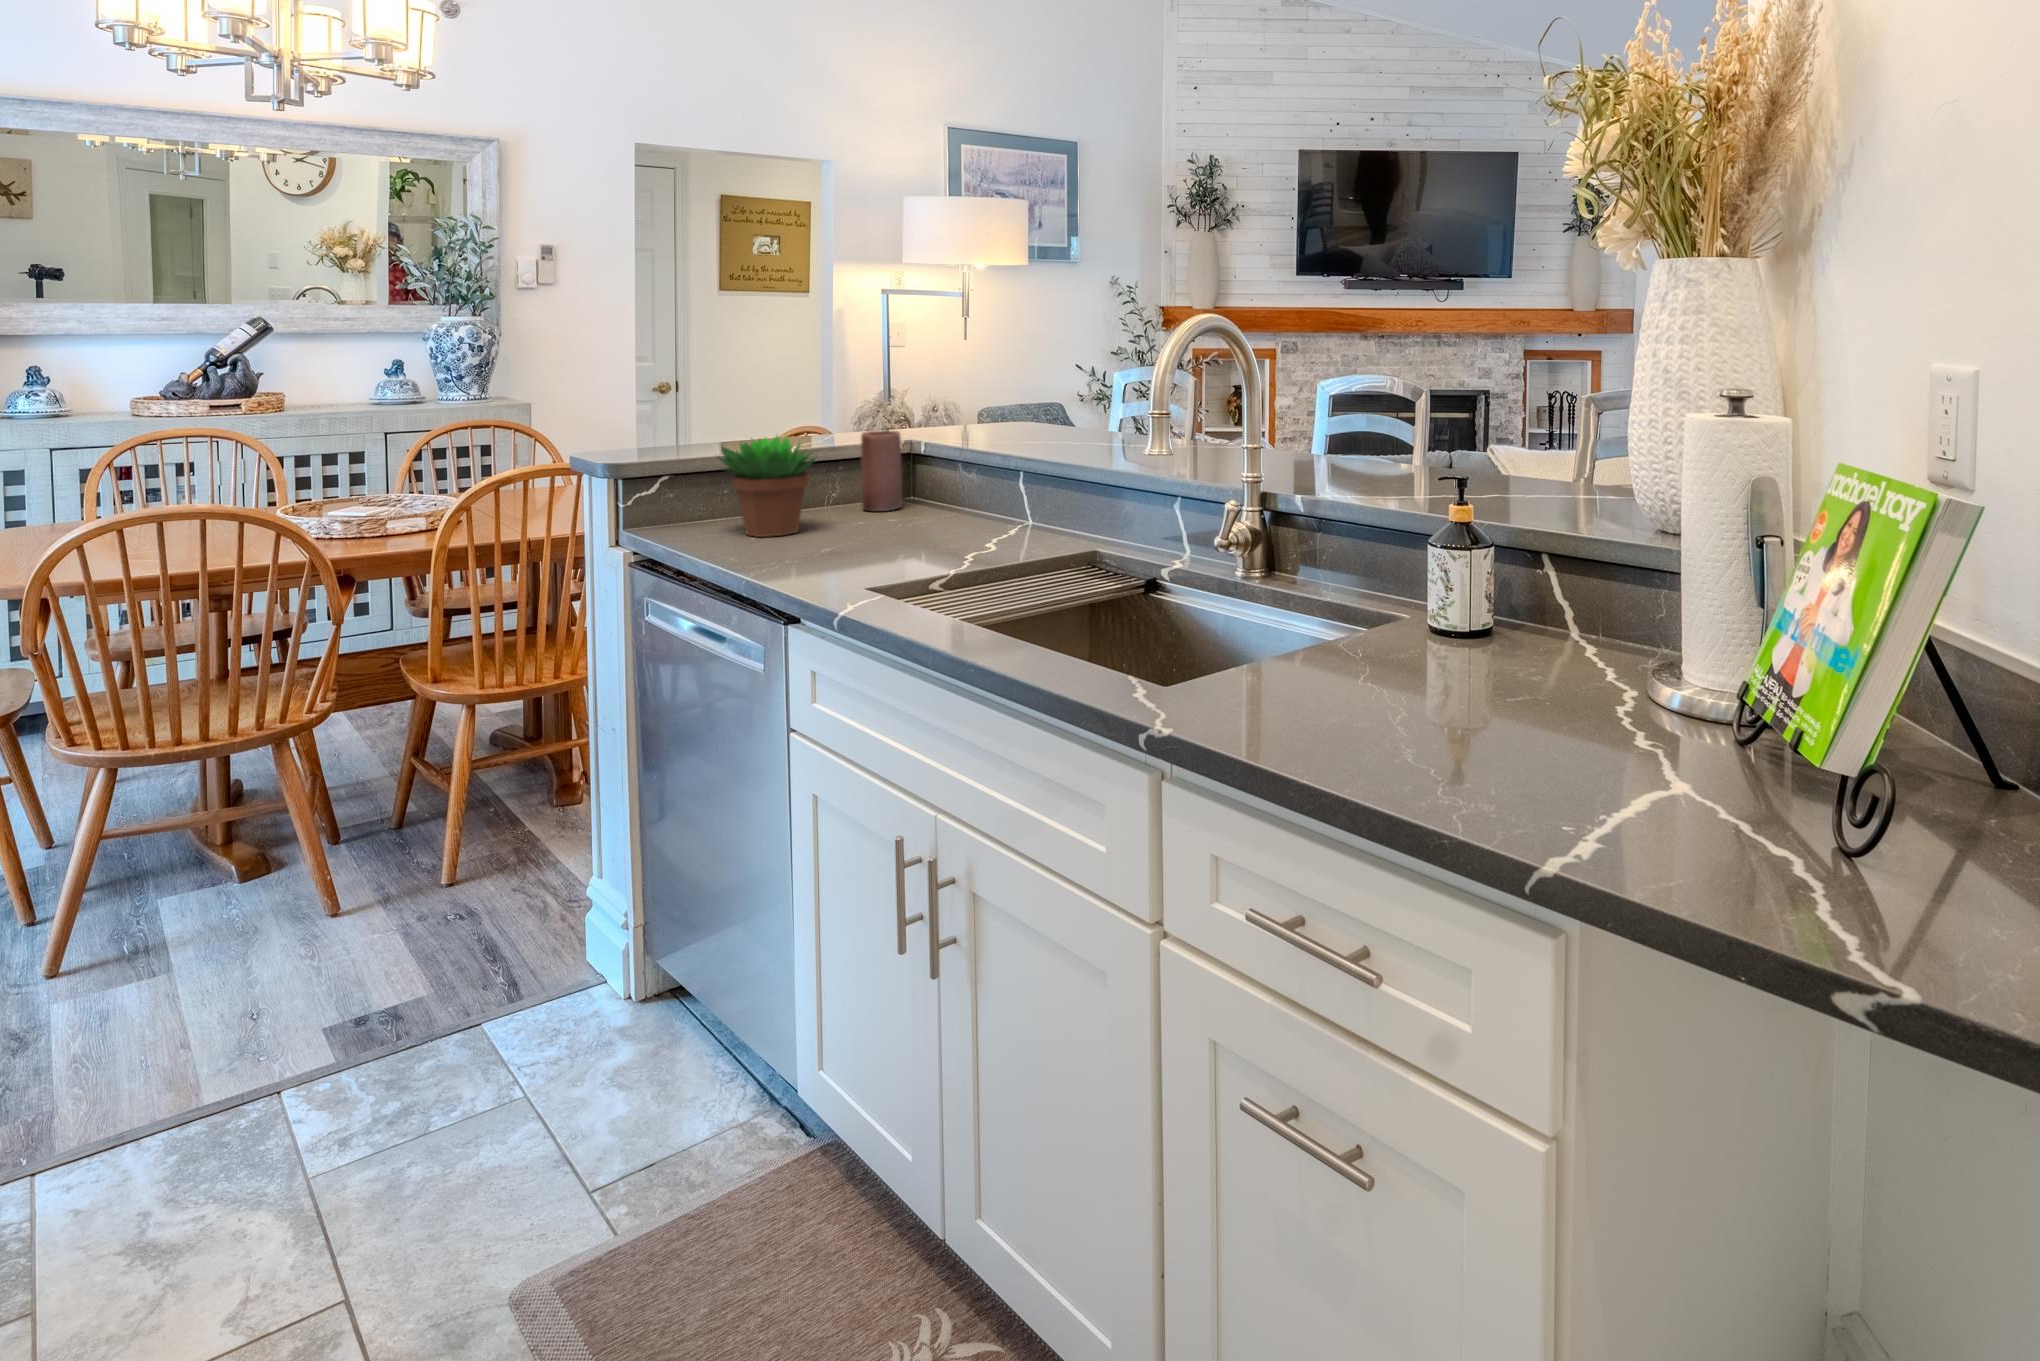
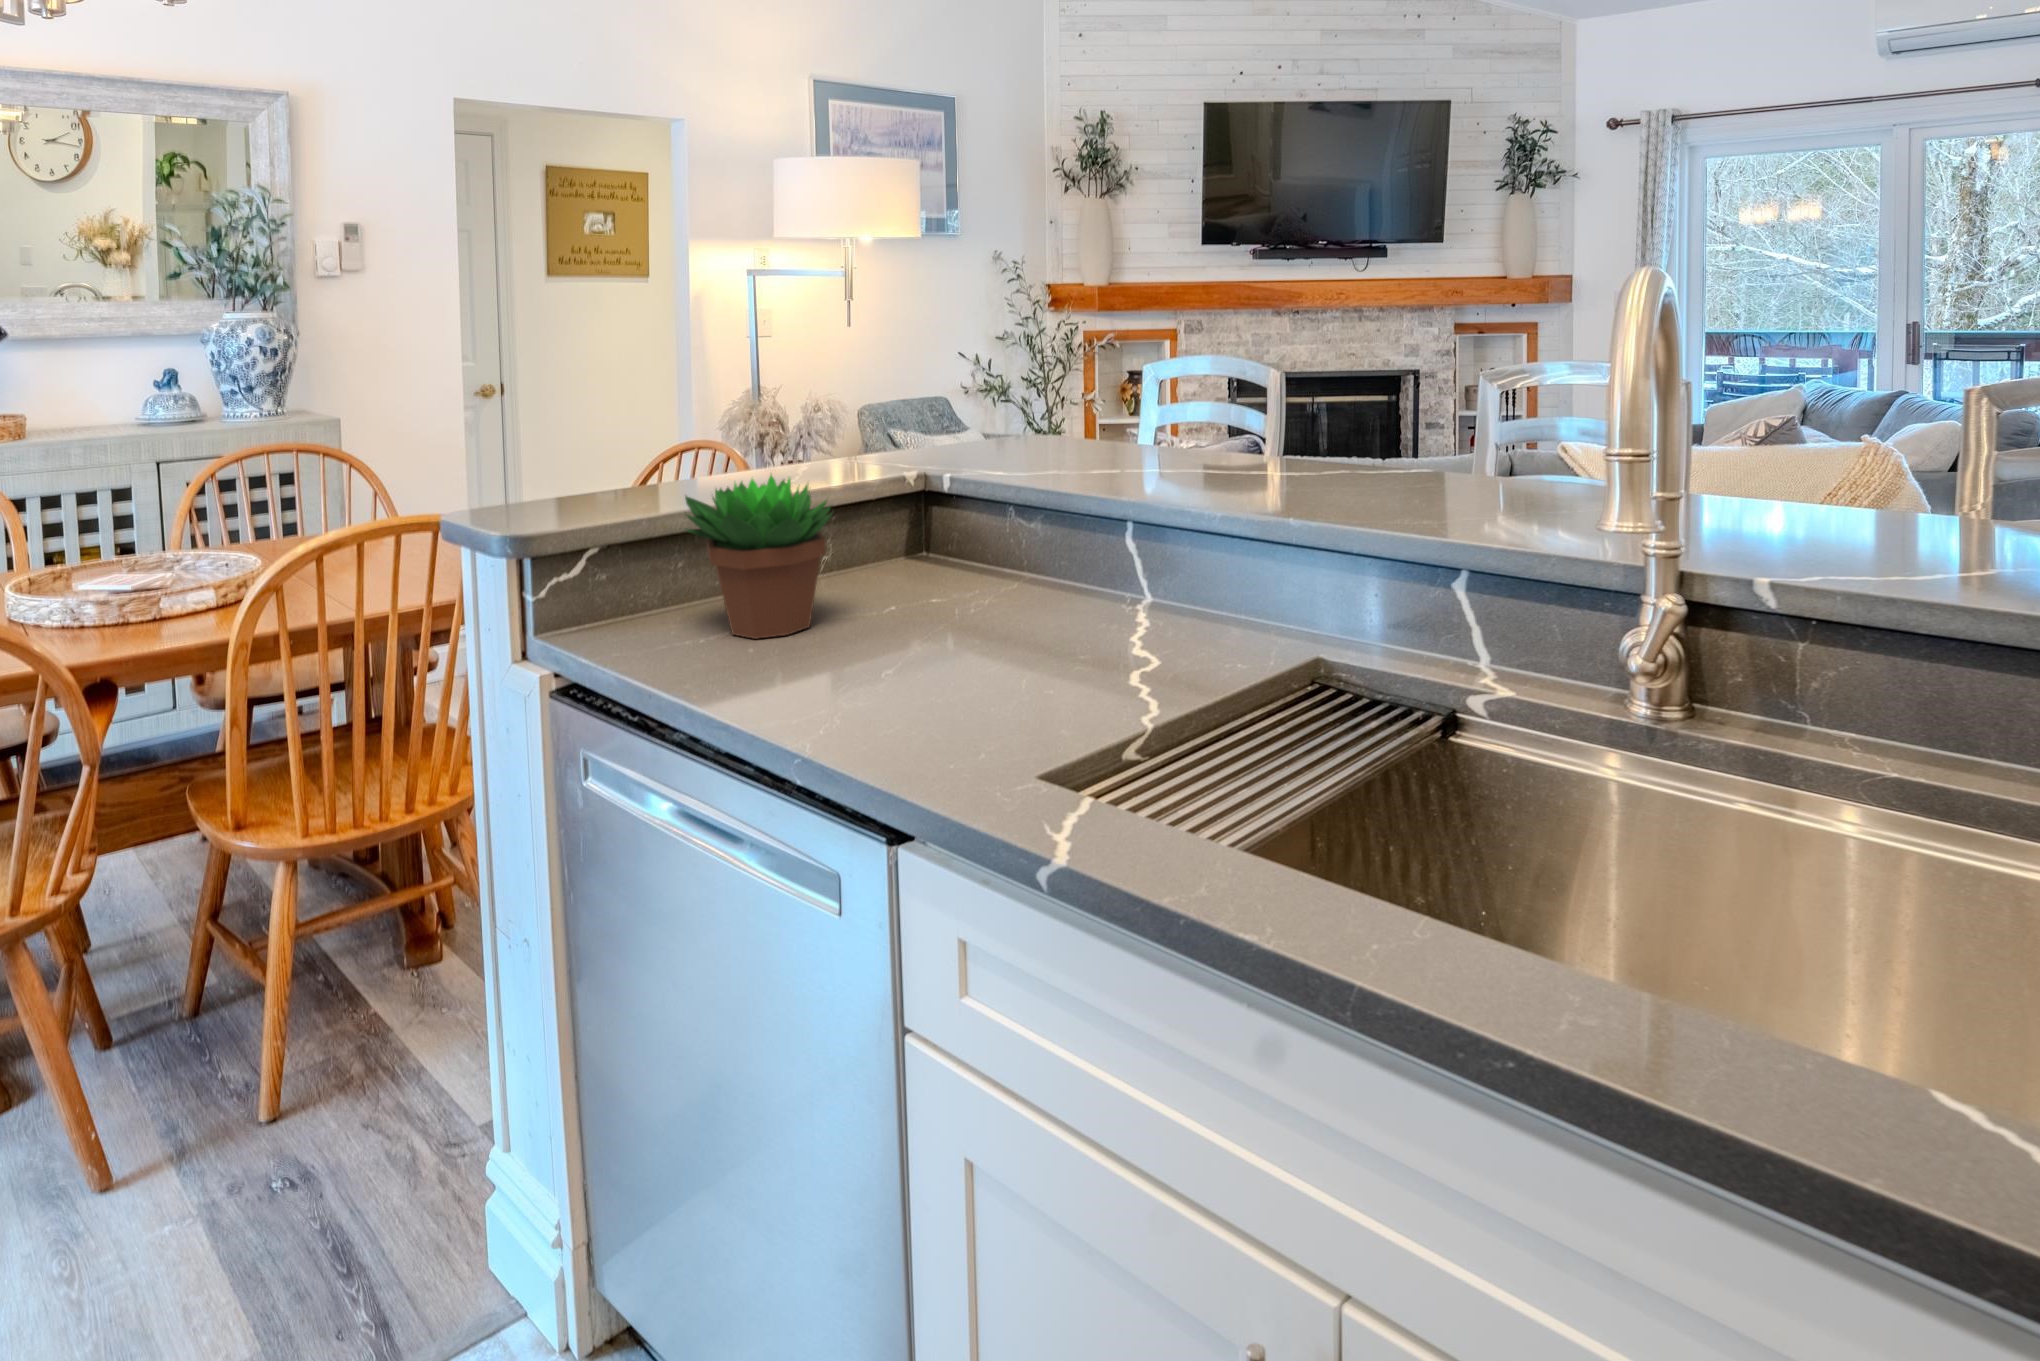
candle: present [861,431,902,511] -> none [866,456,925,577]

